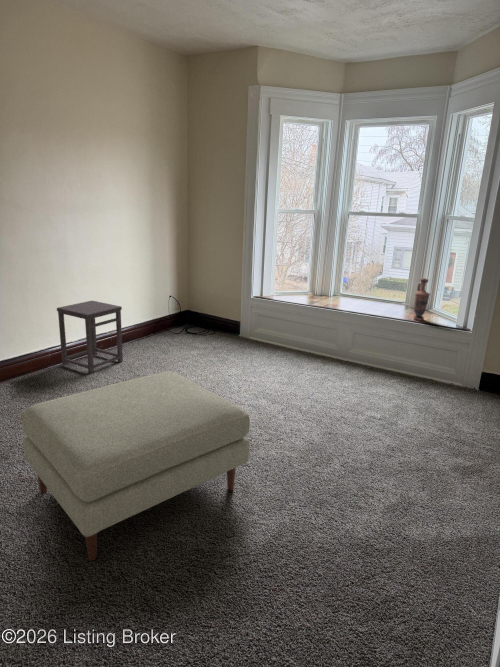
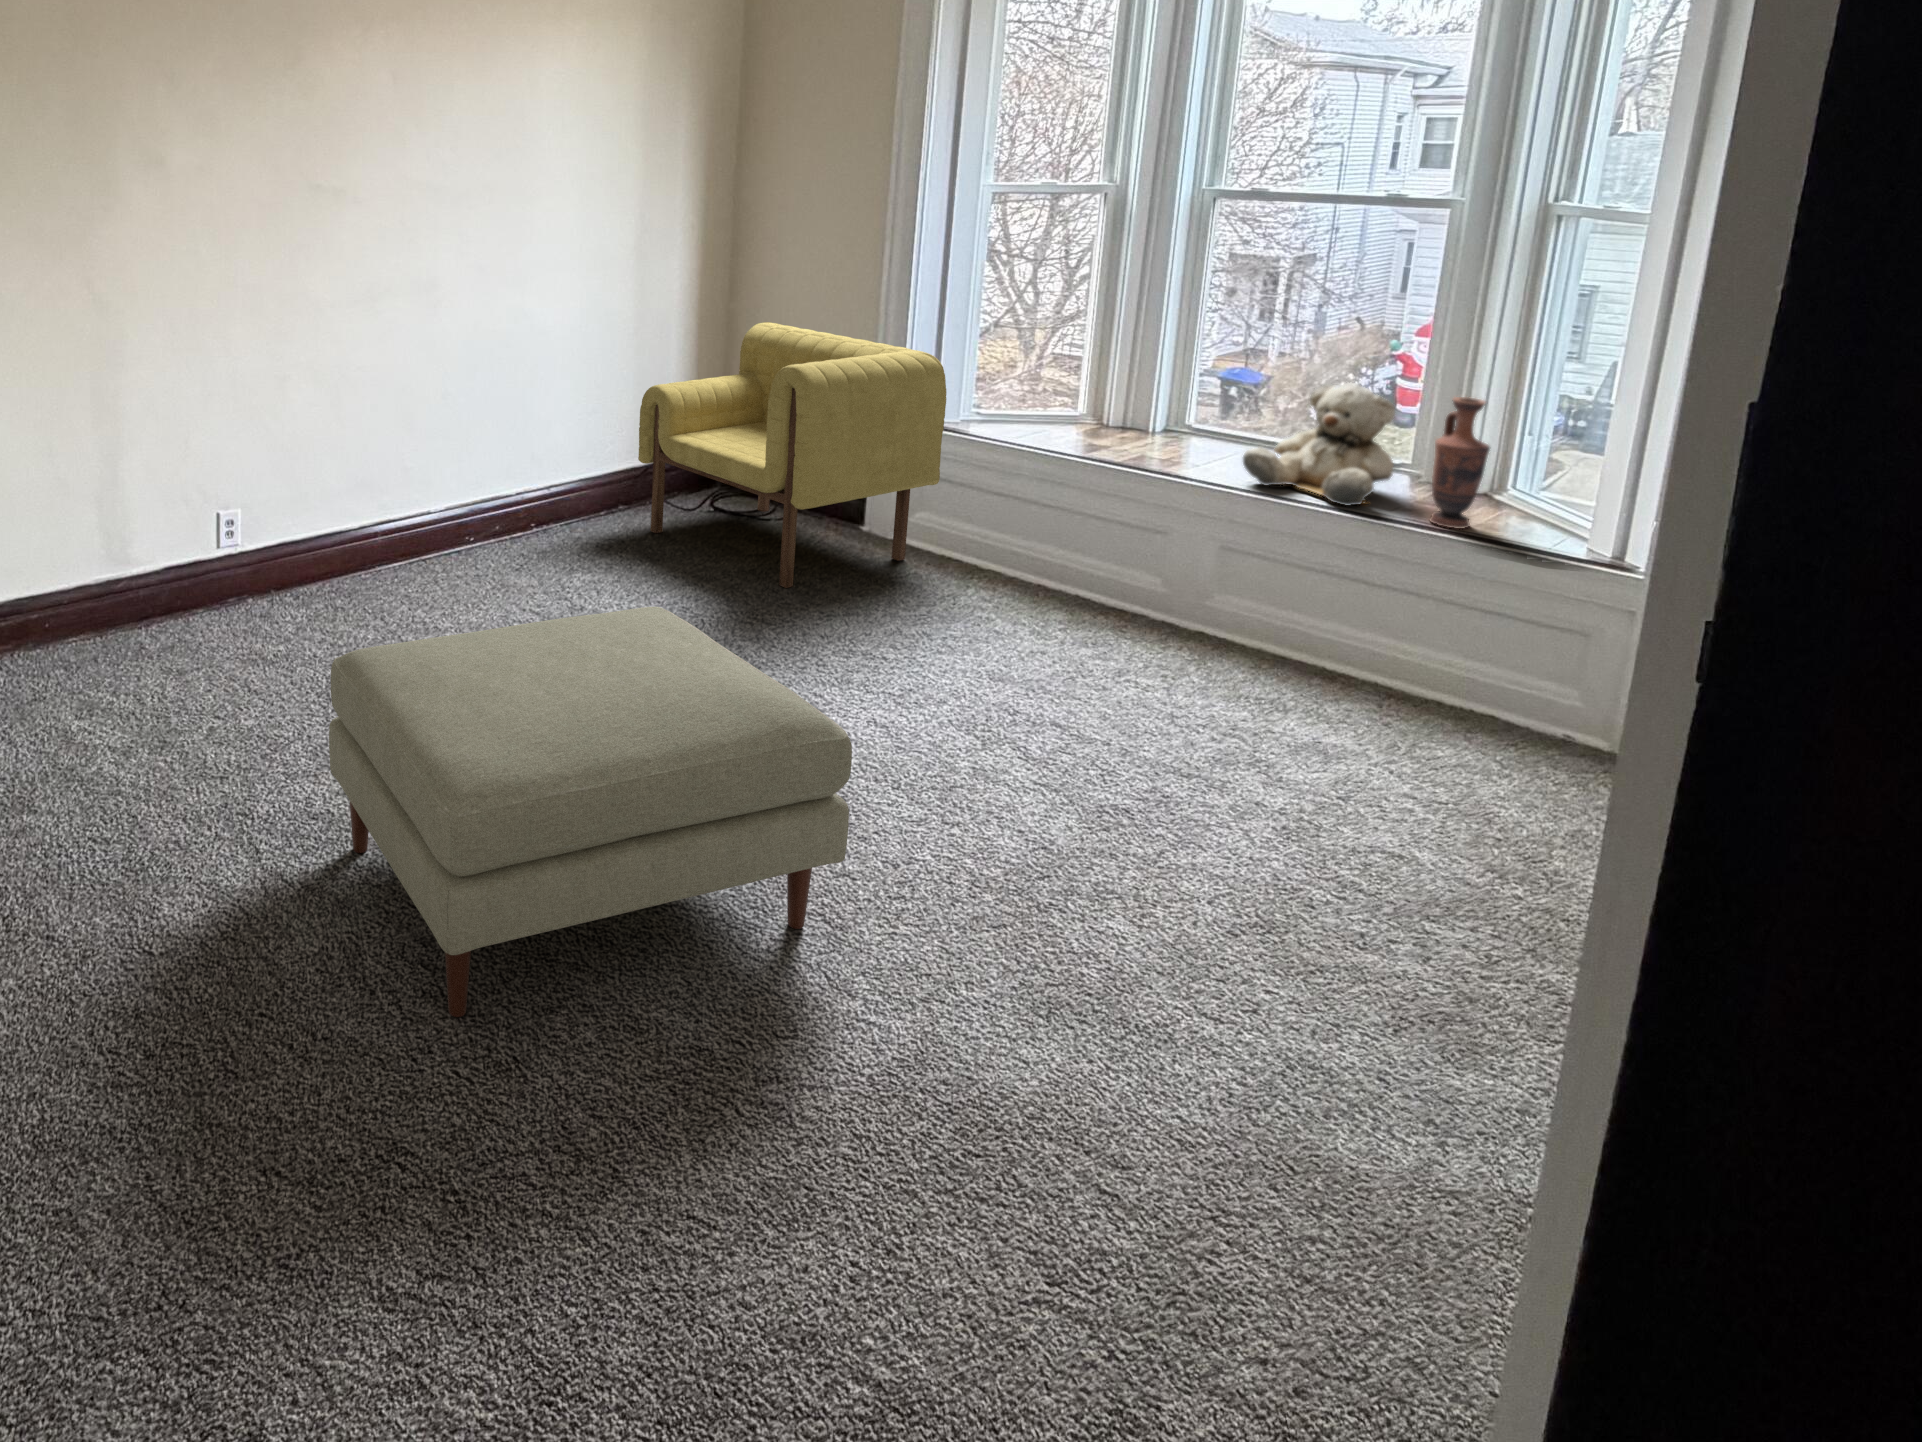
armchair: none [156,260,267,359] -> present [638,323,946,588]
teddy bear: none [360,275,403,315] -> present [1243,383,1395,506]
side table: present [57,301,123,373] -> none [406,418,554,595]

